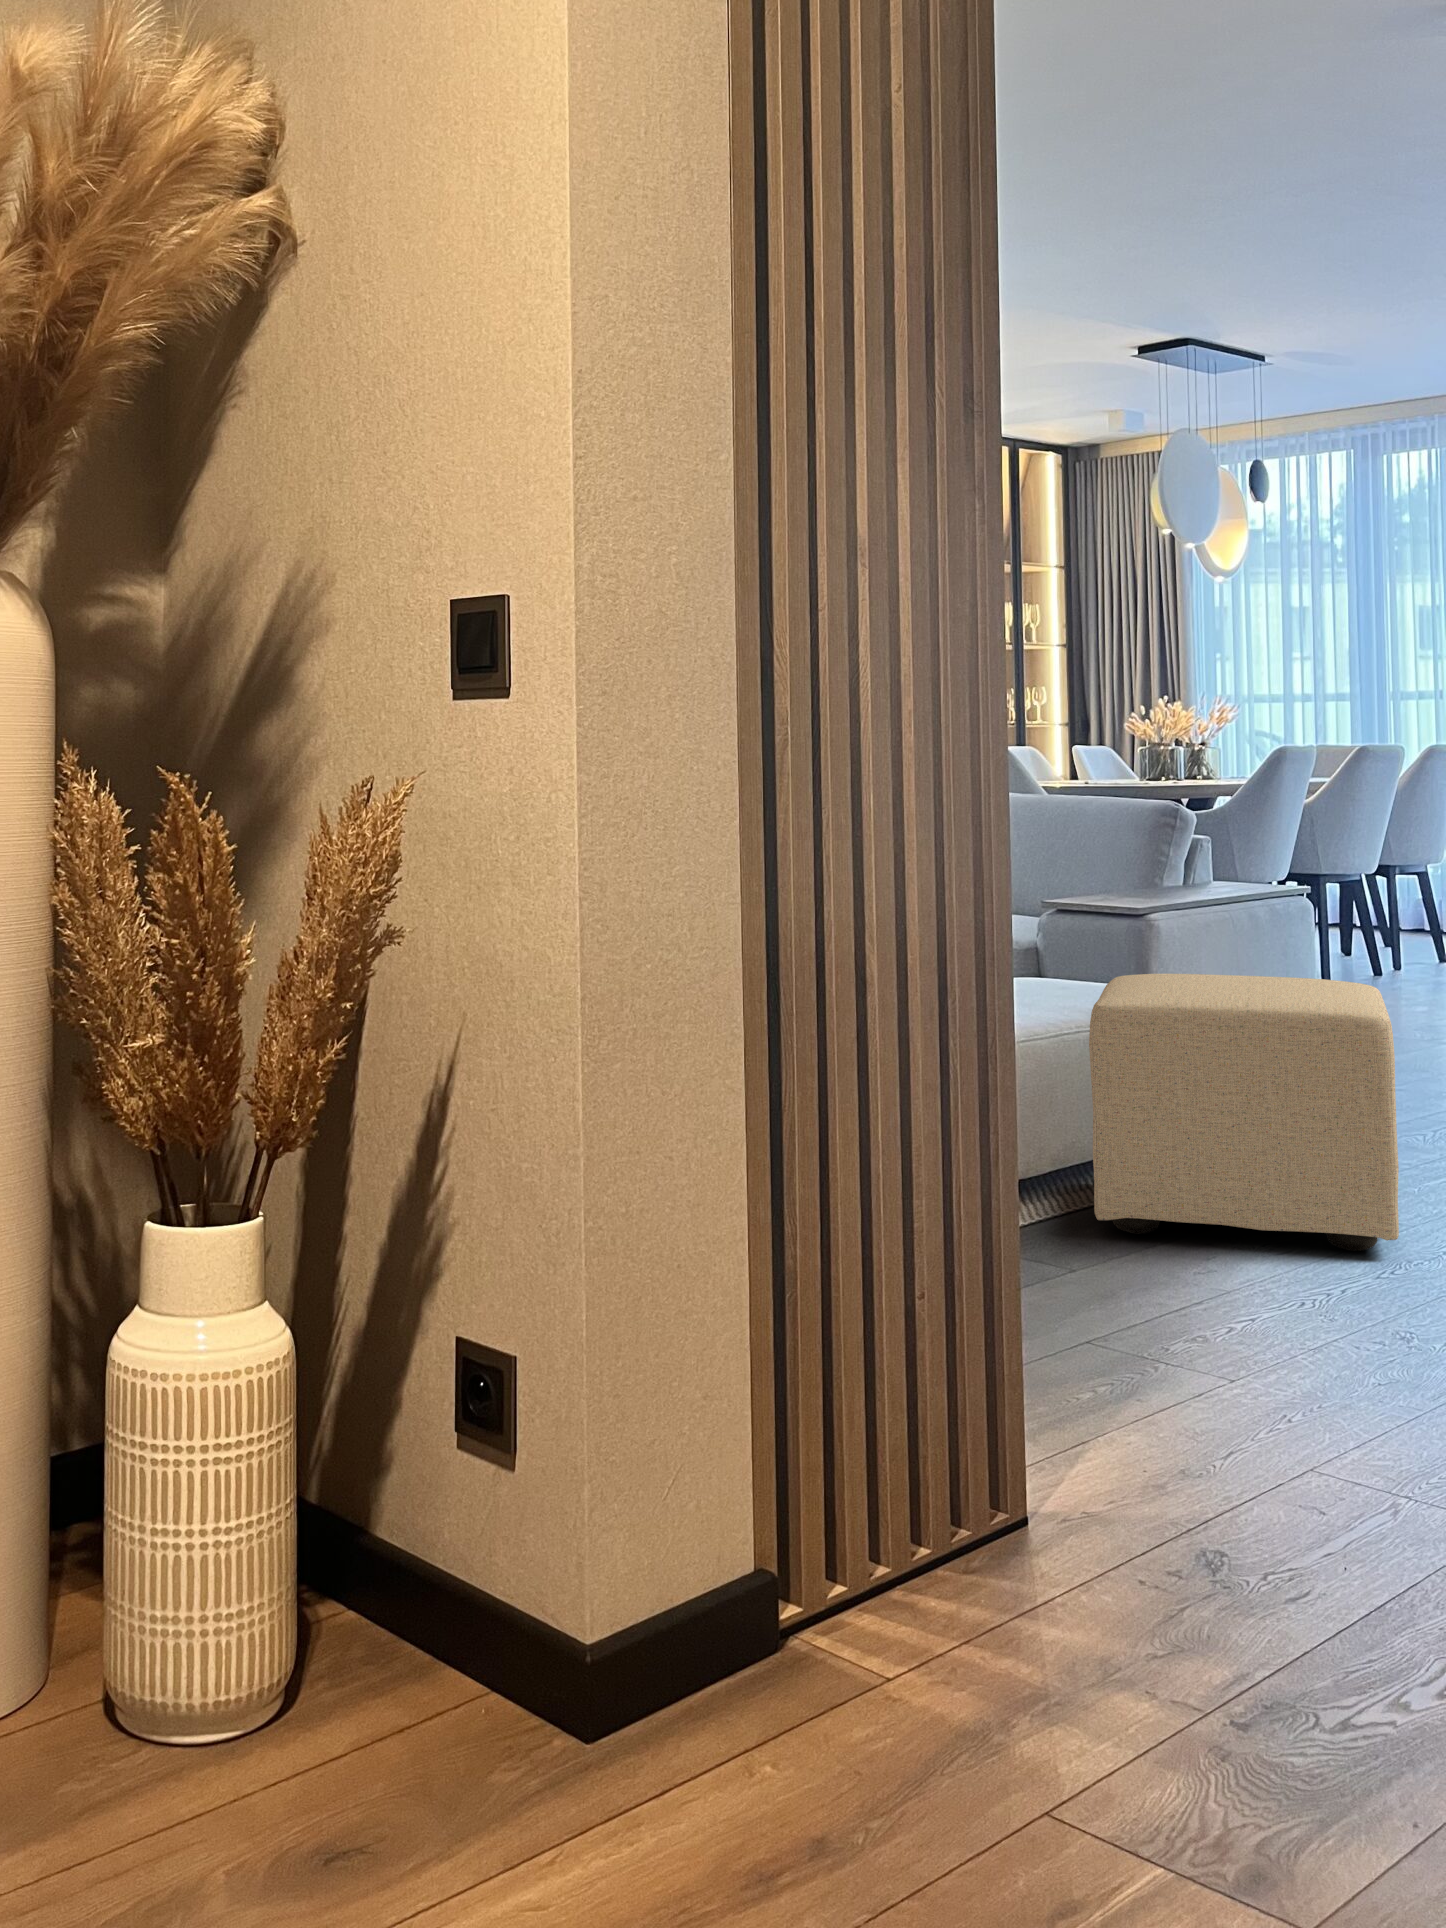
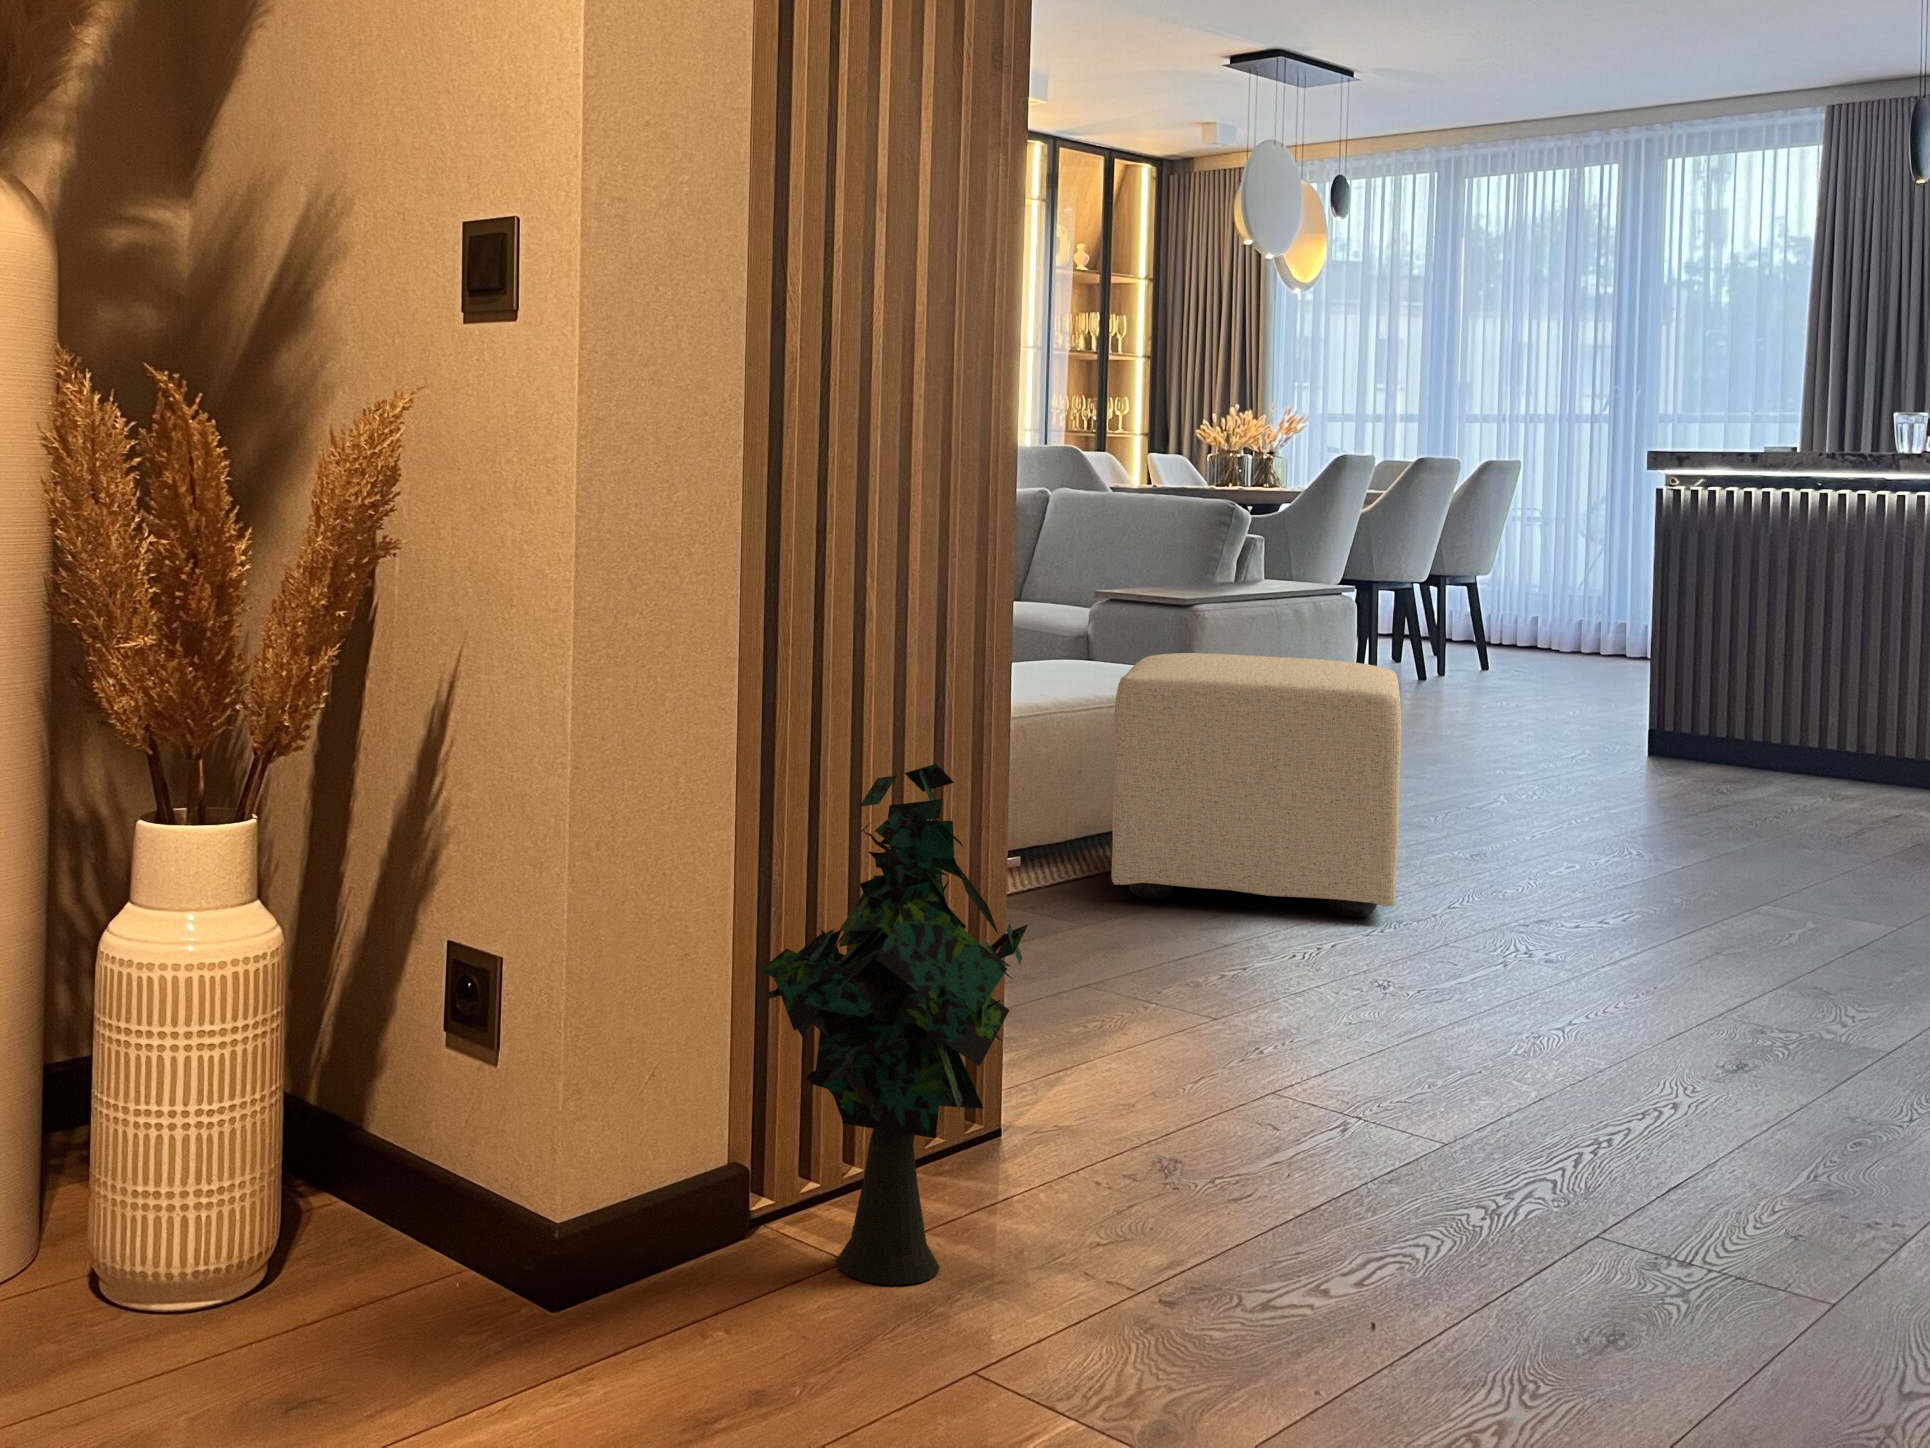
decorative plant: none [785,1143,1063,1706] -> present [759,764,1028,1285]

